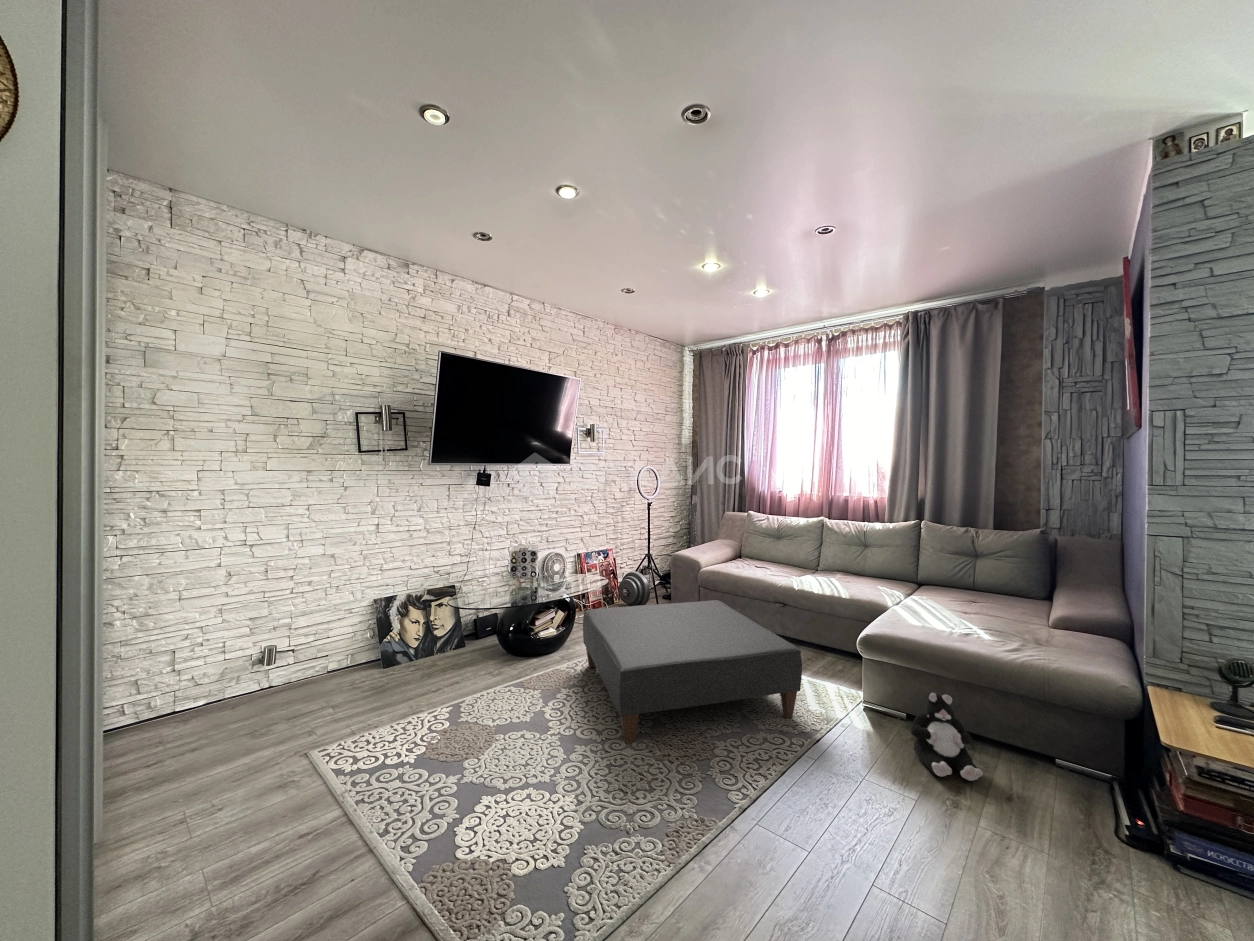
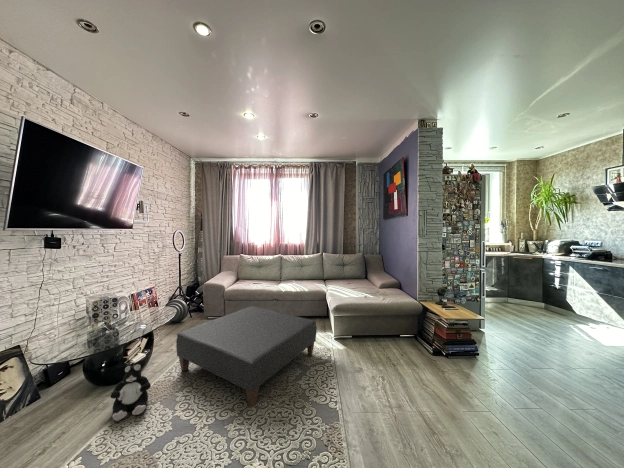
plush toy: present [910,692,983,781] -> present [110,364,151,421]

